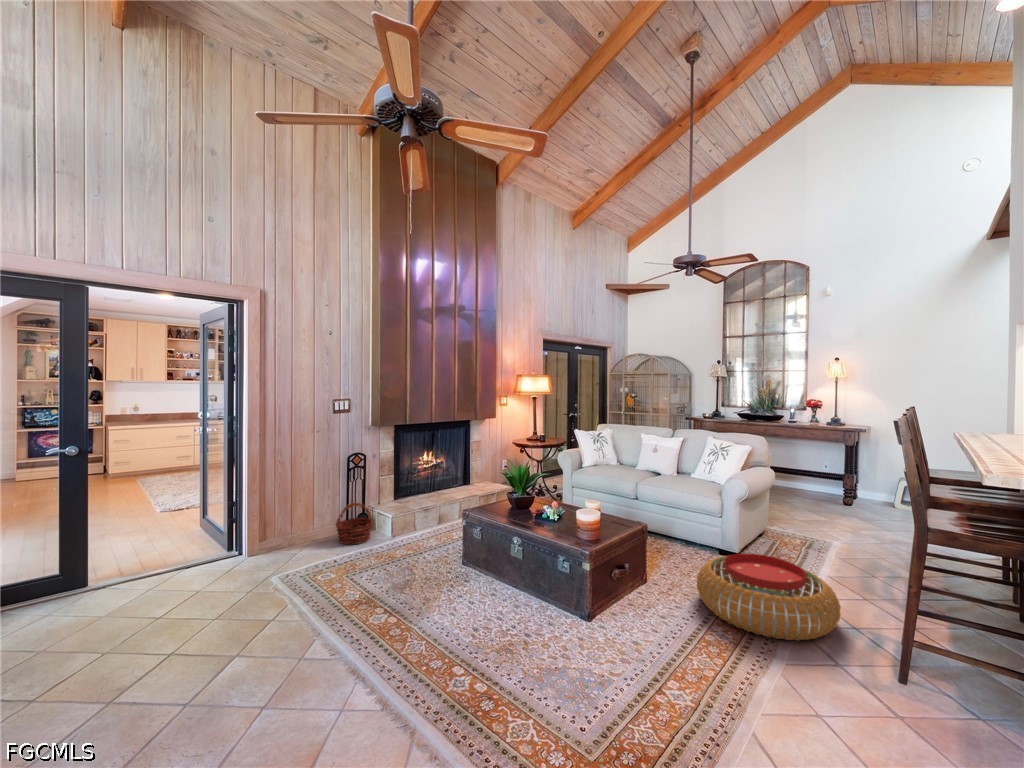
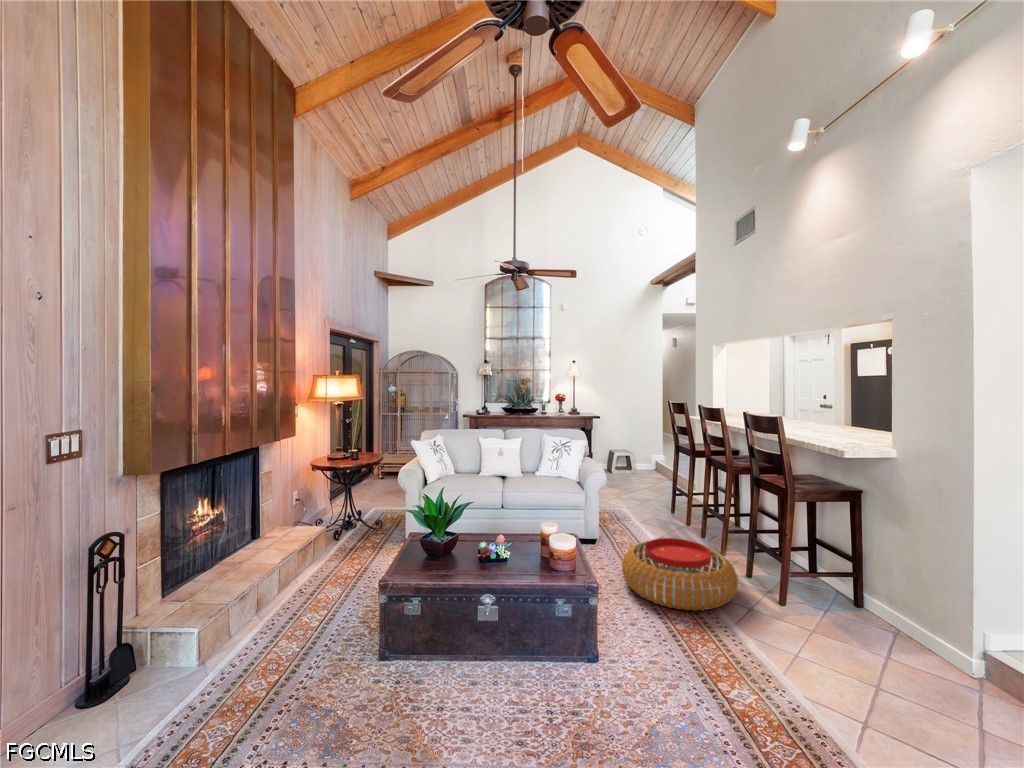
basket: present [335,503,373,544] -> none [72,626,163,721]

